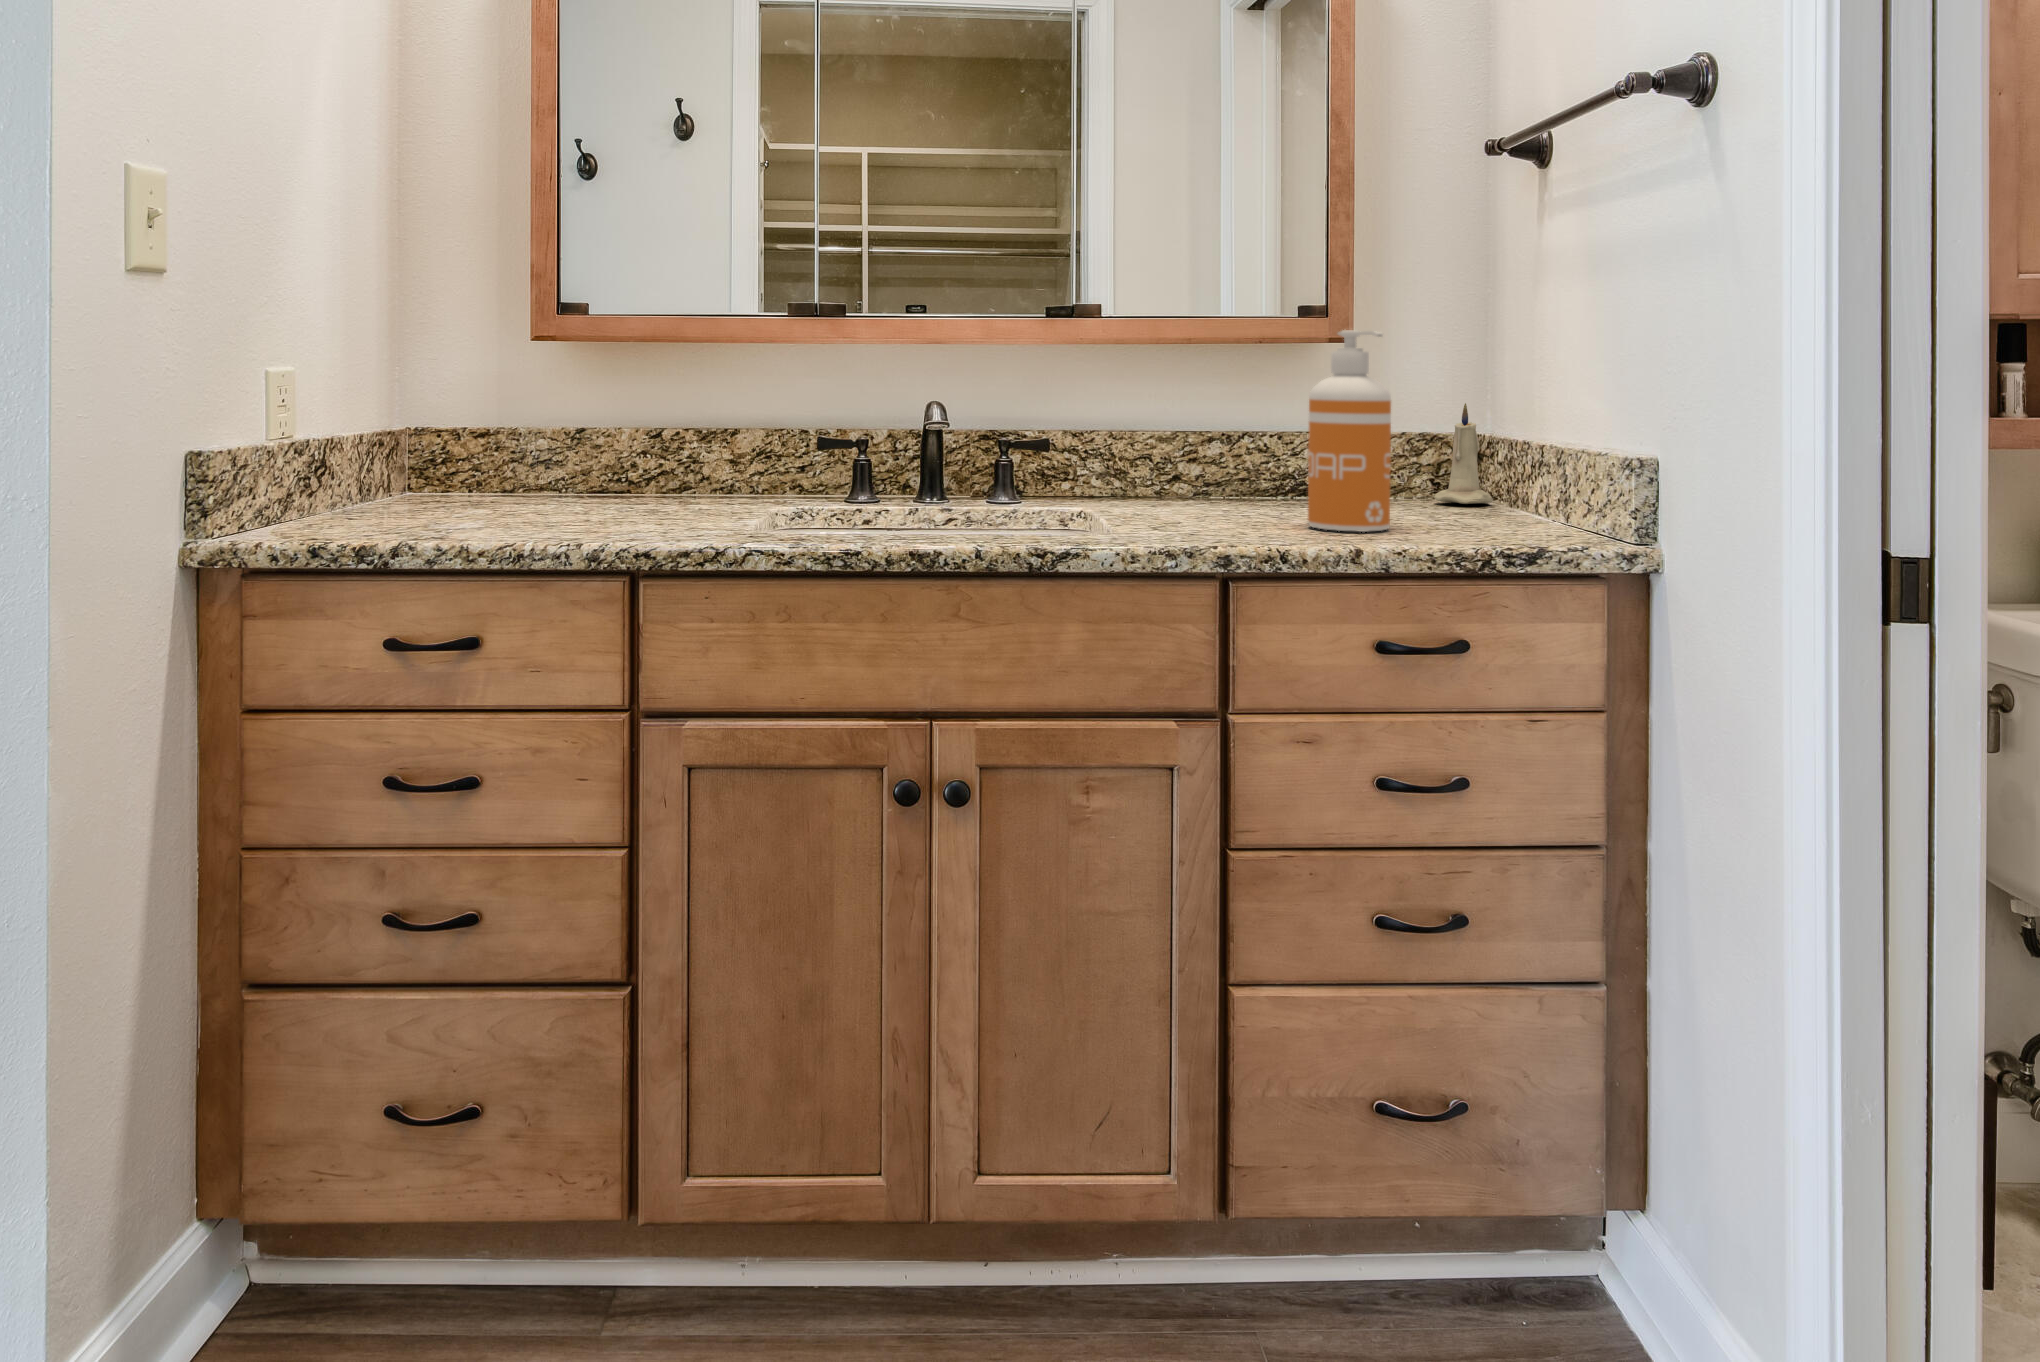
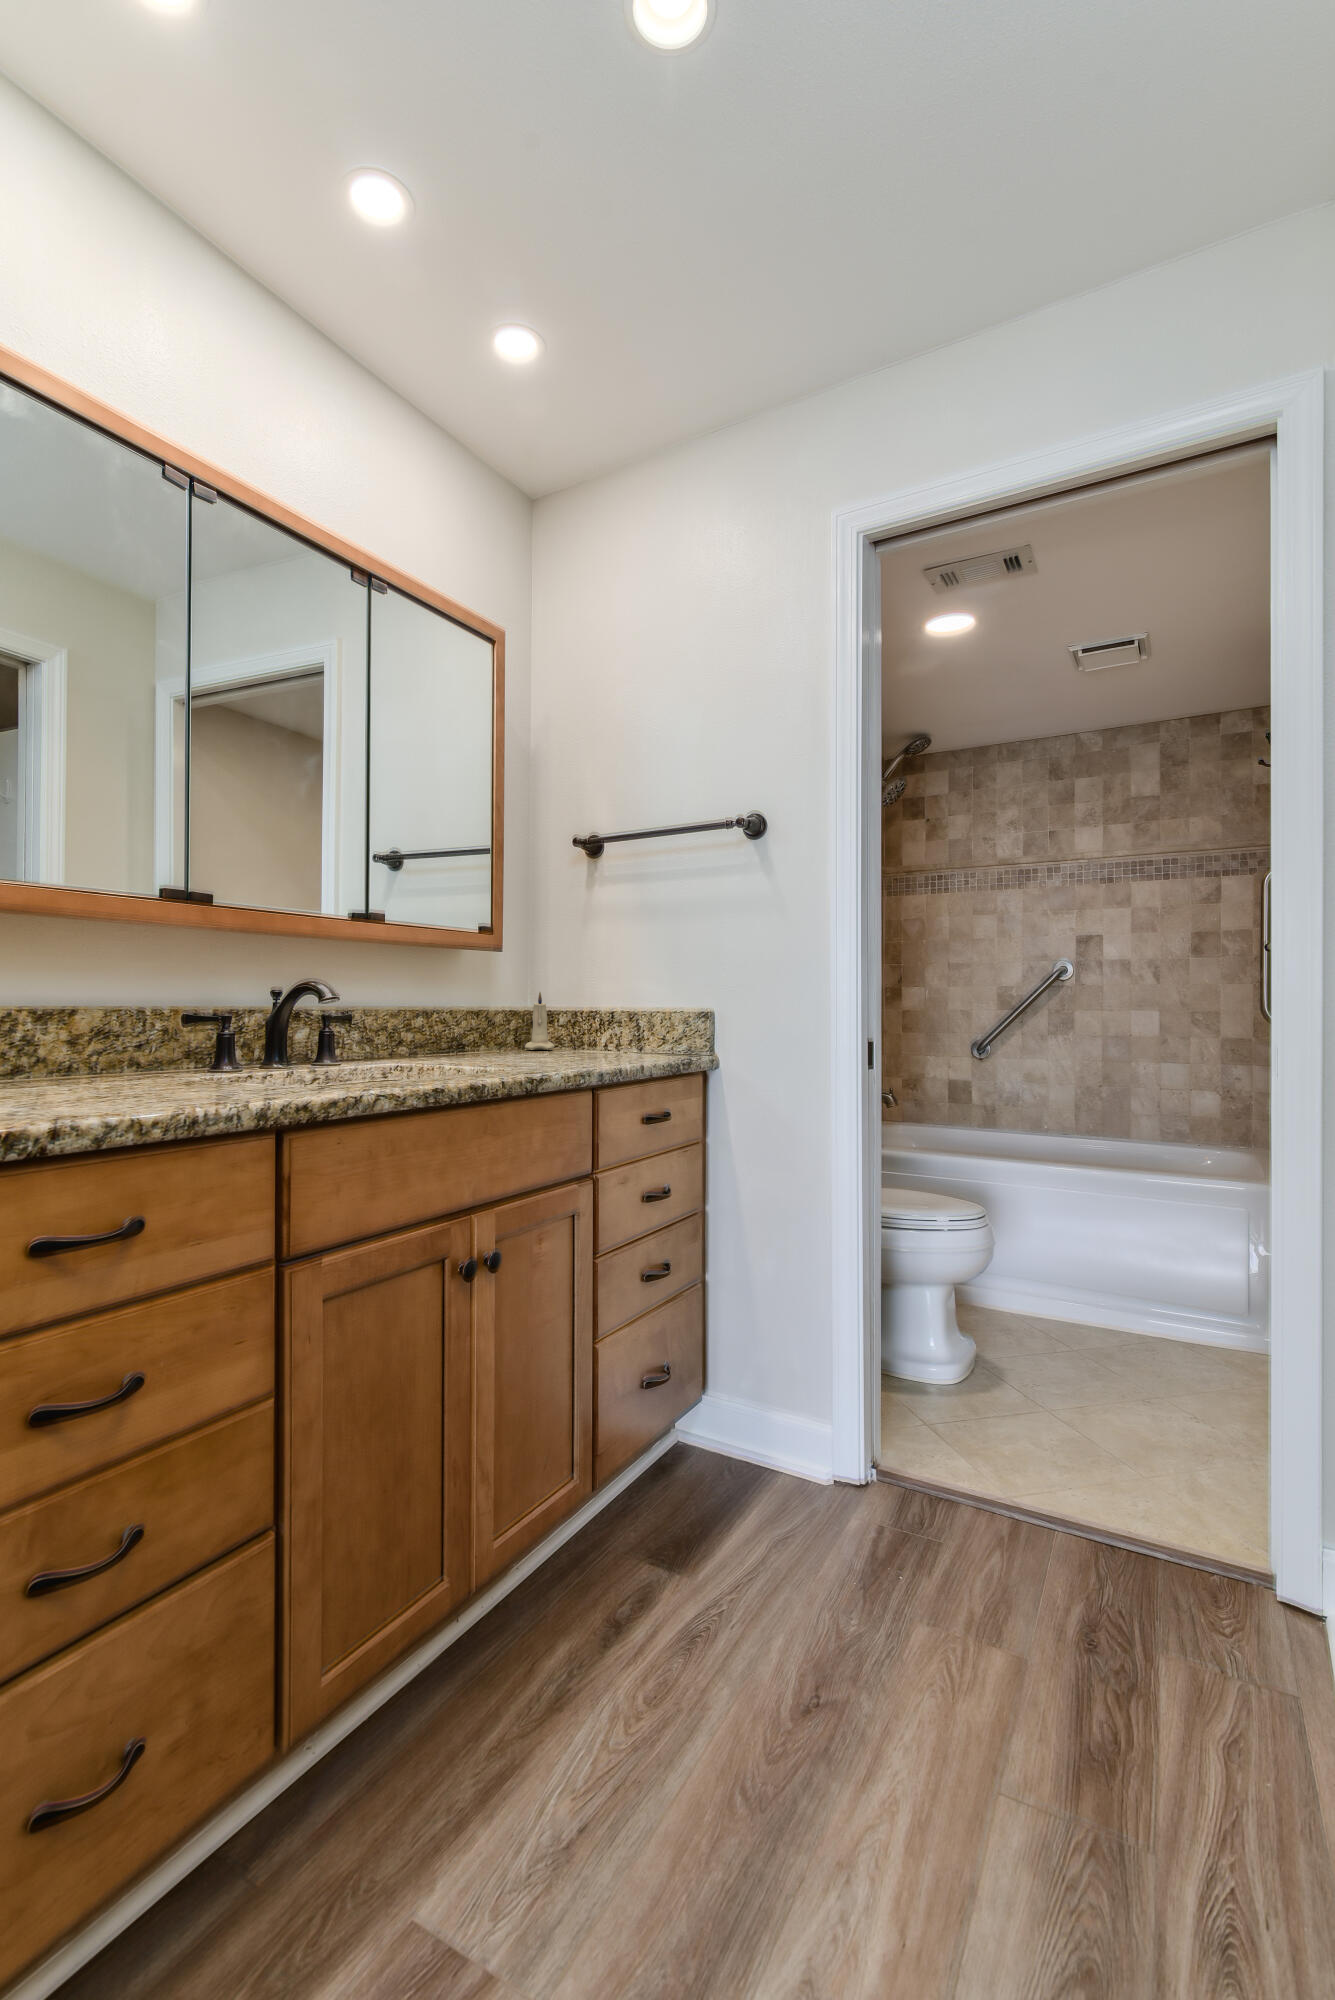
soap dispenser: present [1308,330,1391,532] -> none [557,941,605,1060]

